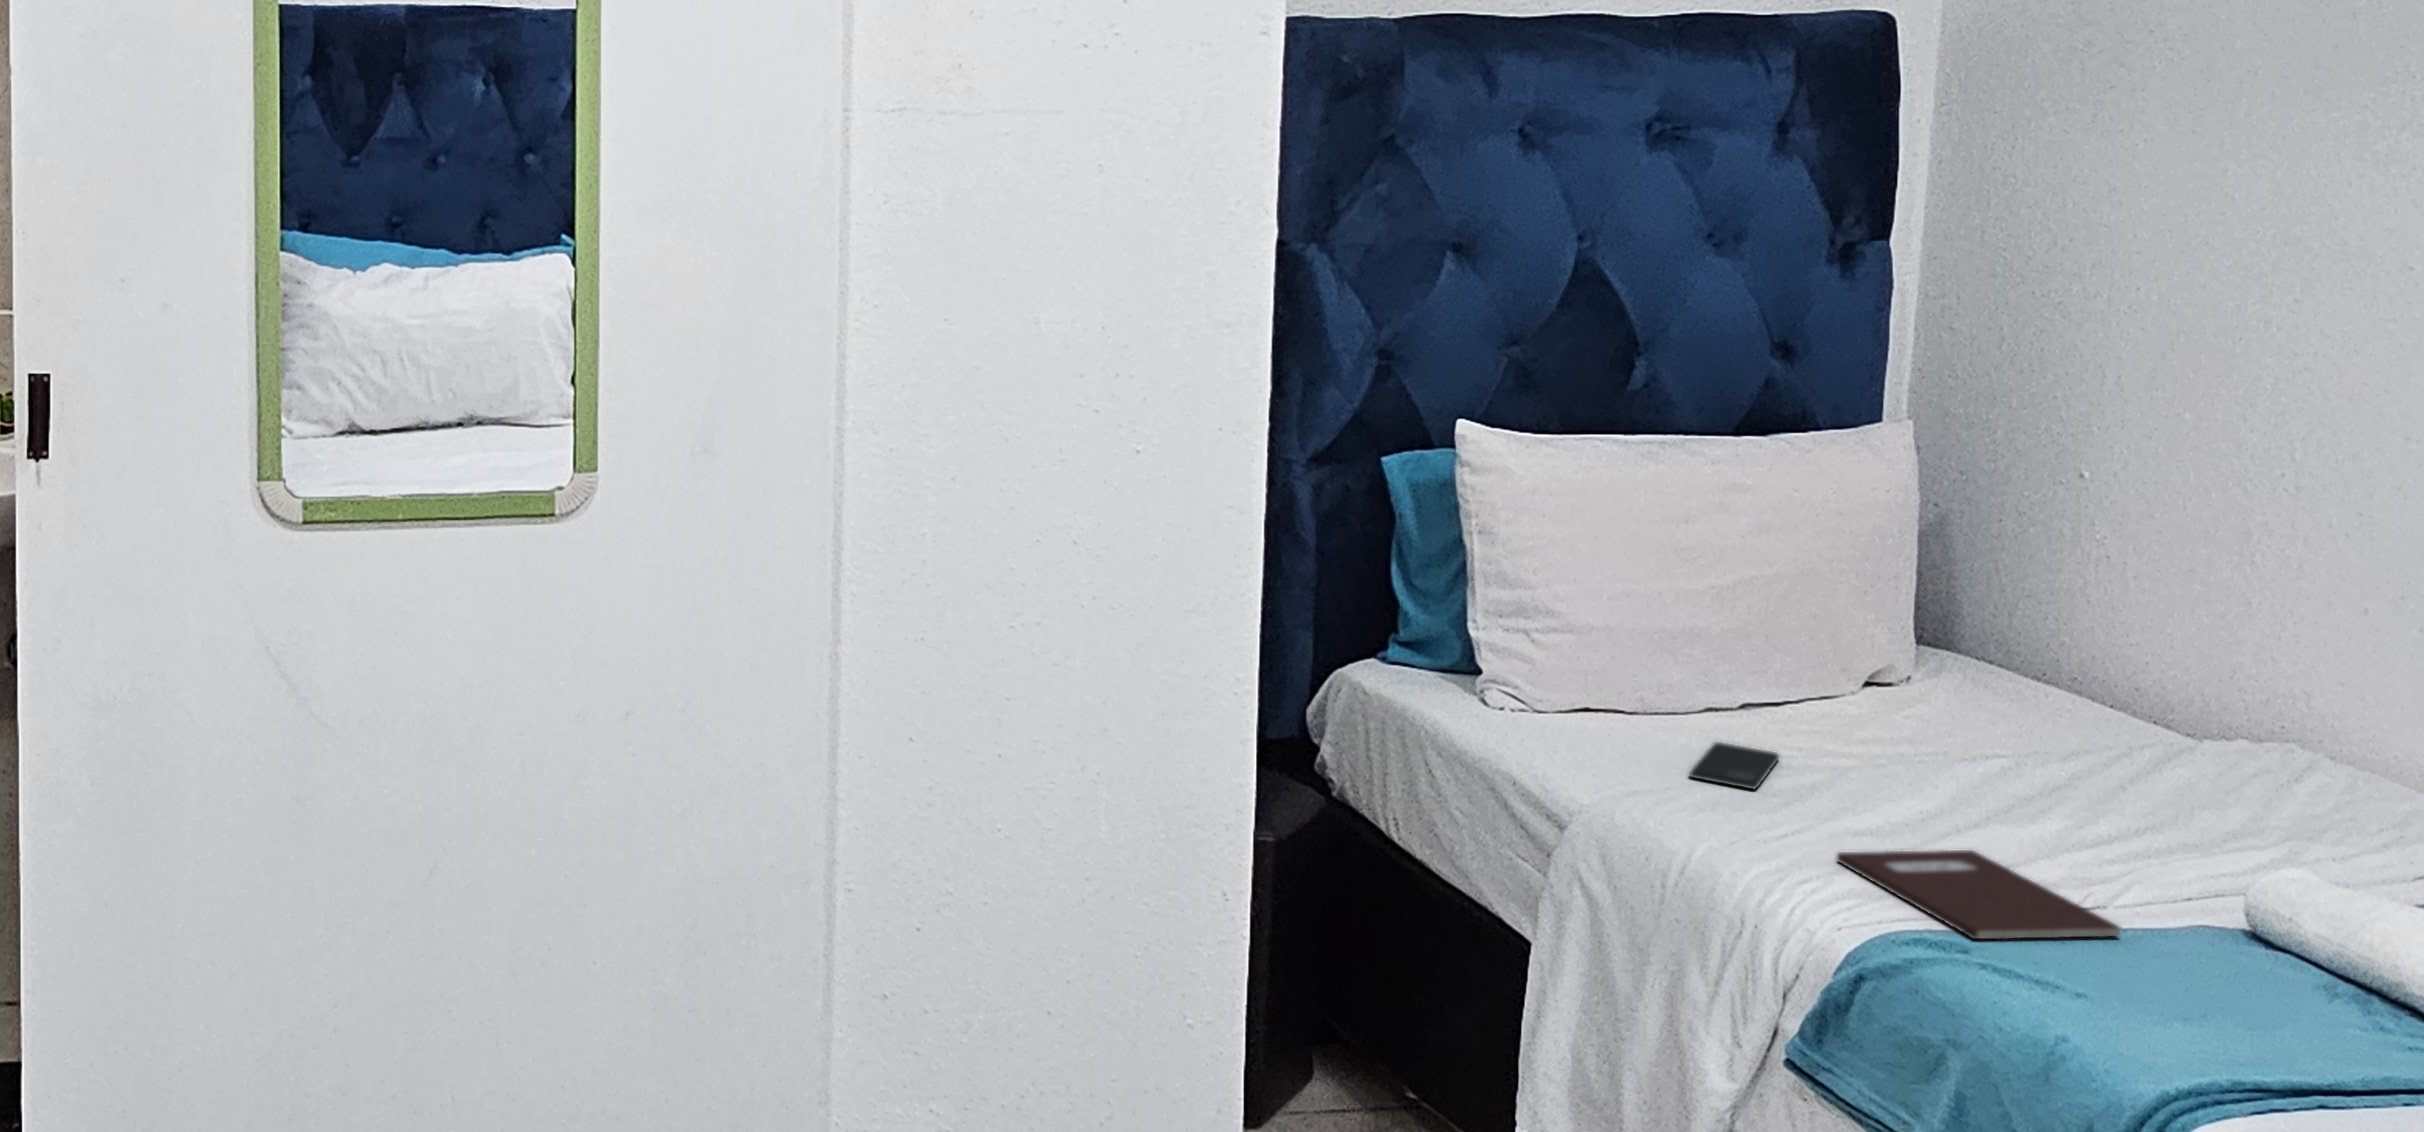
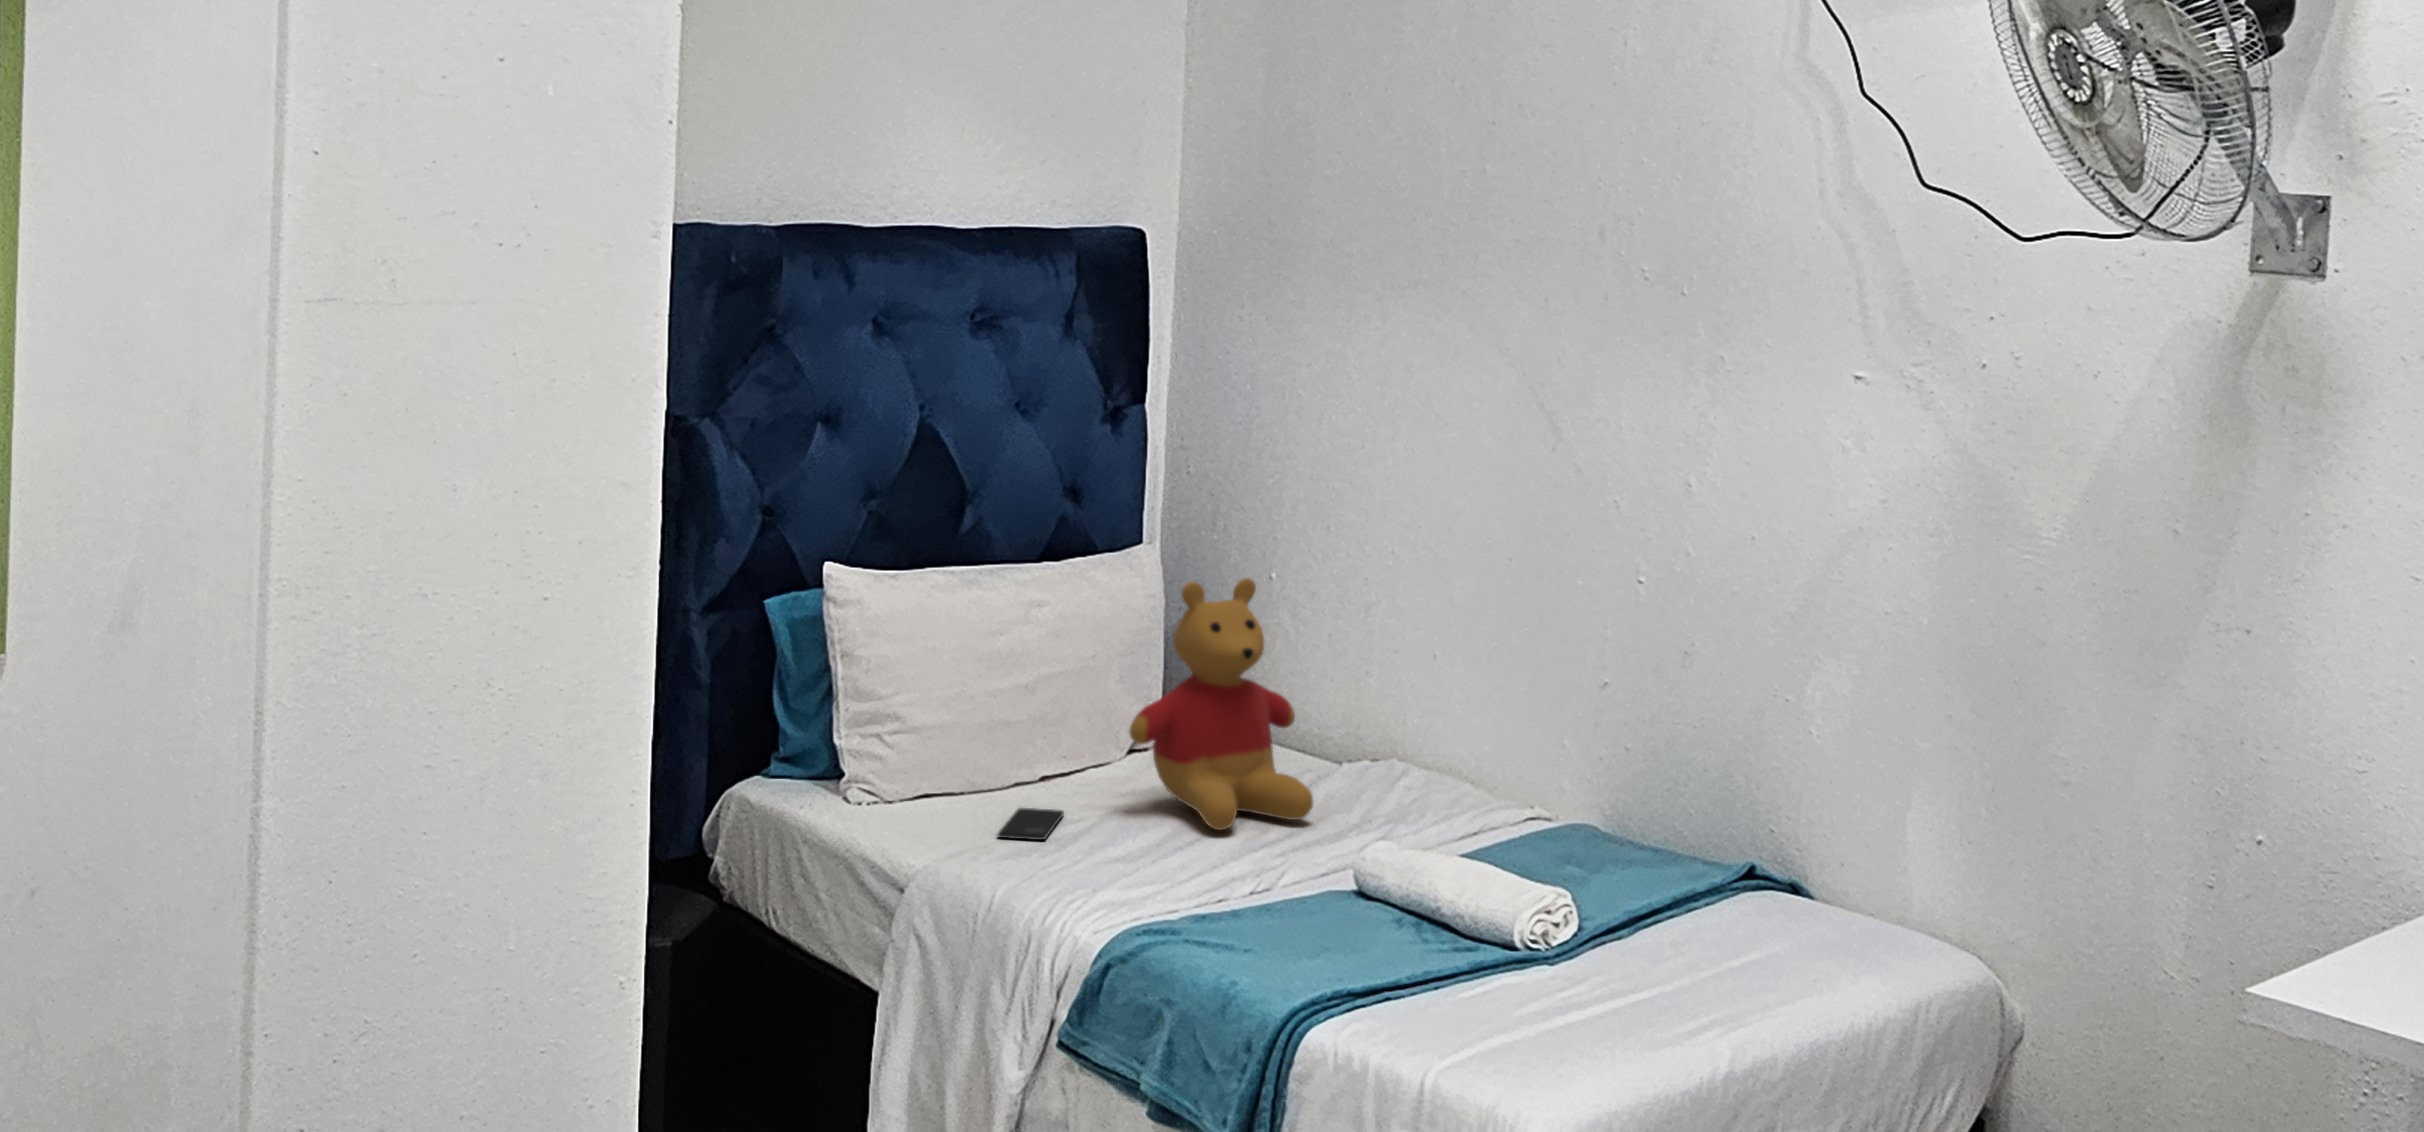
stuffed bear: none [1875,482,2164,813] -> present [1129,578,1313,830]
notebook: present [1837,850,2121,939] -> none [1096,861,1276,924]

